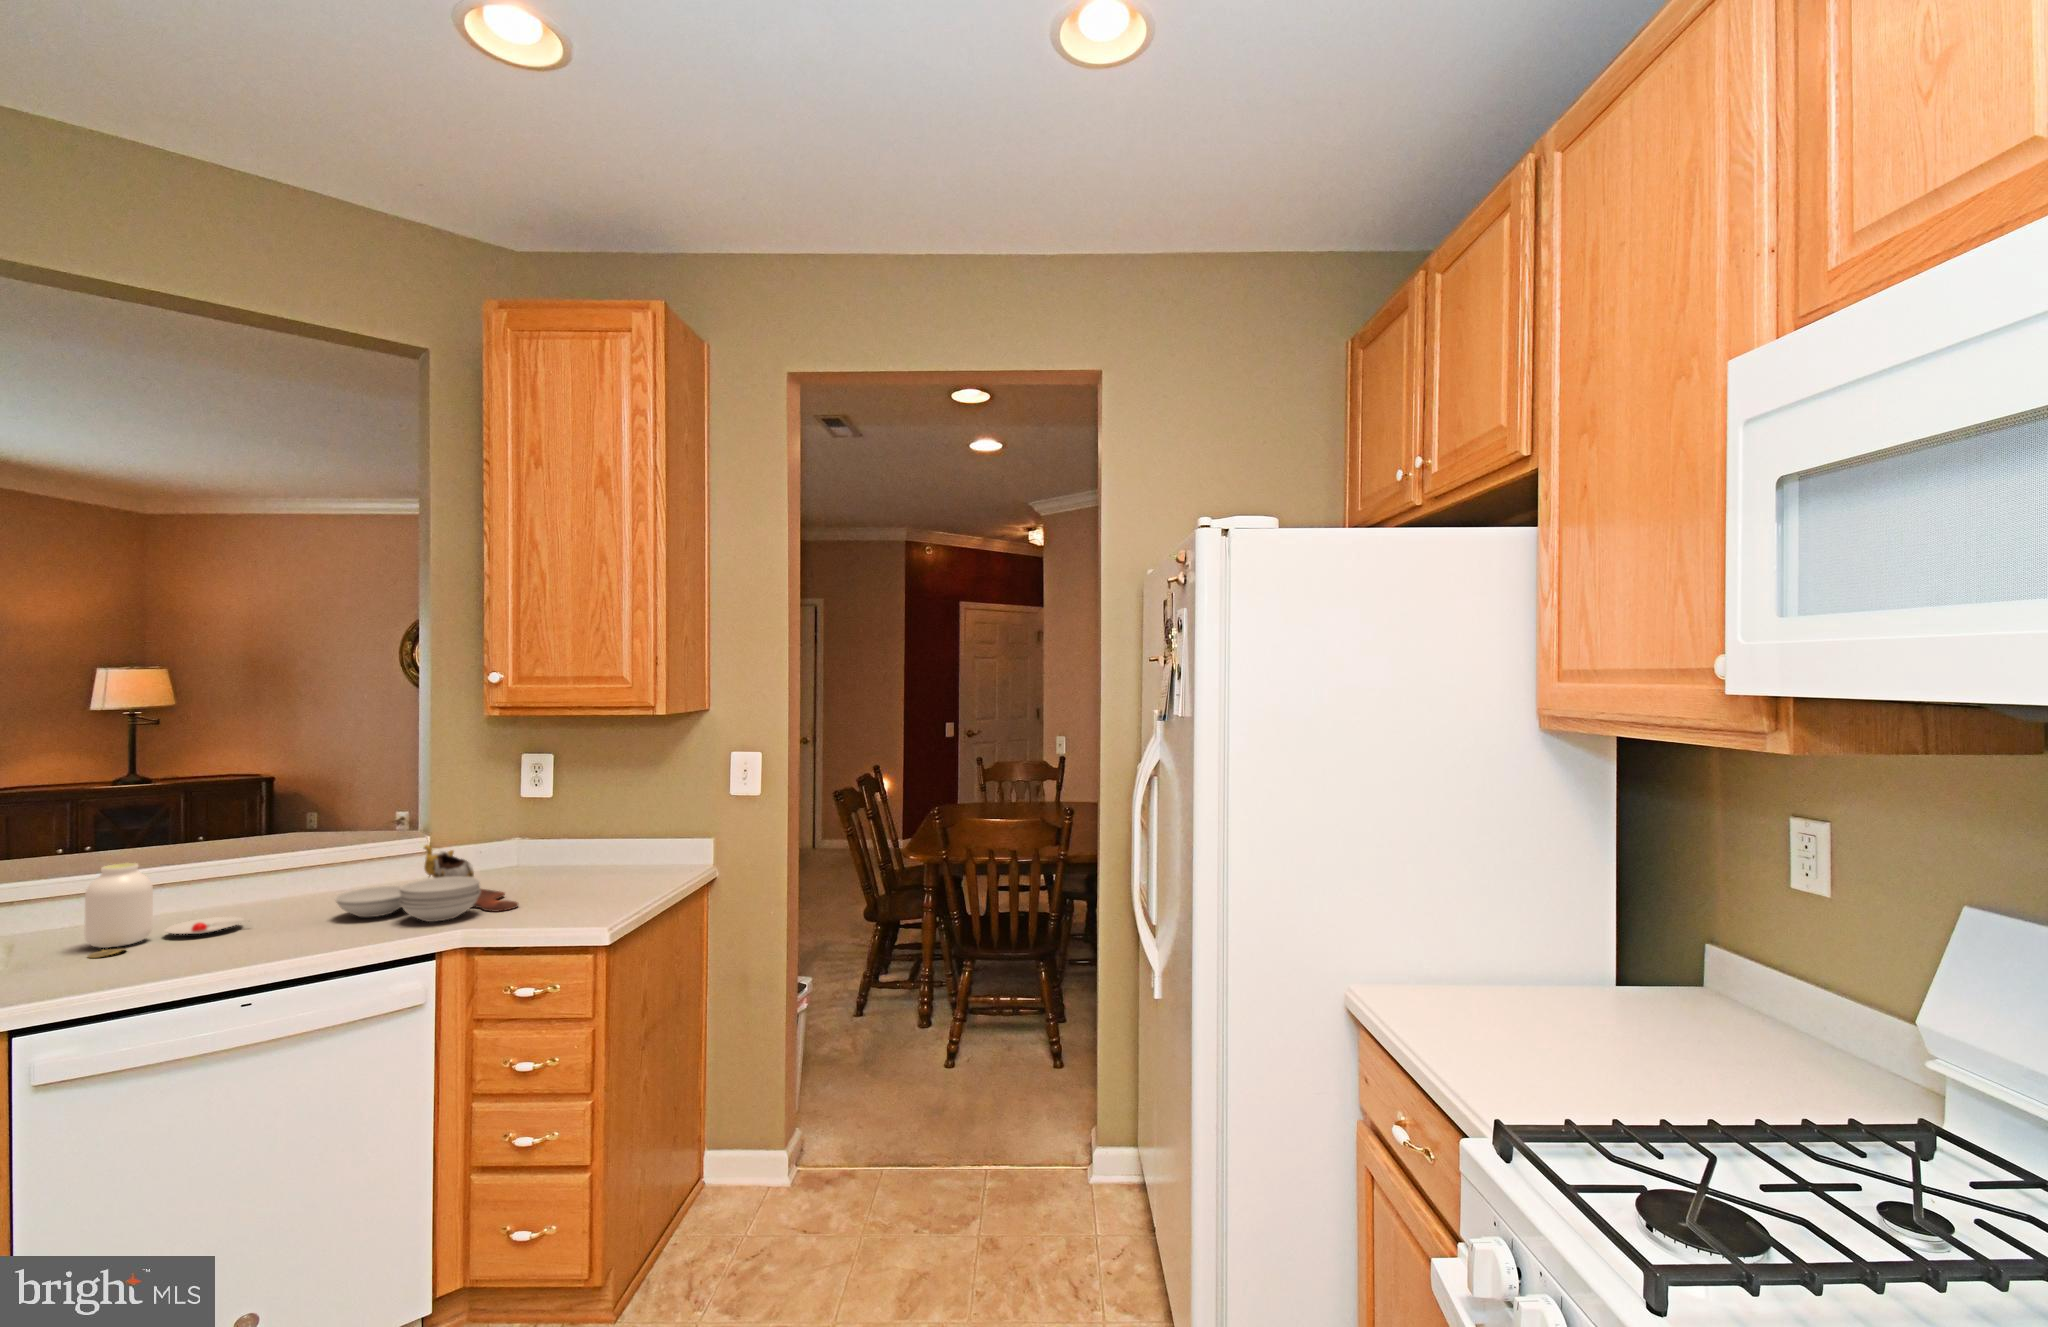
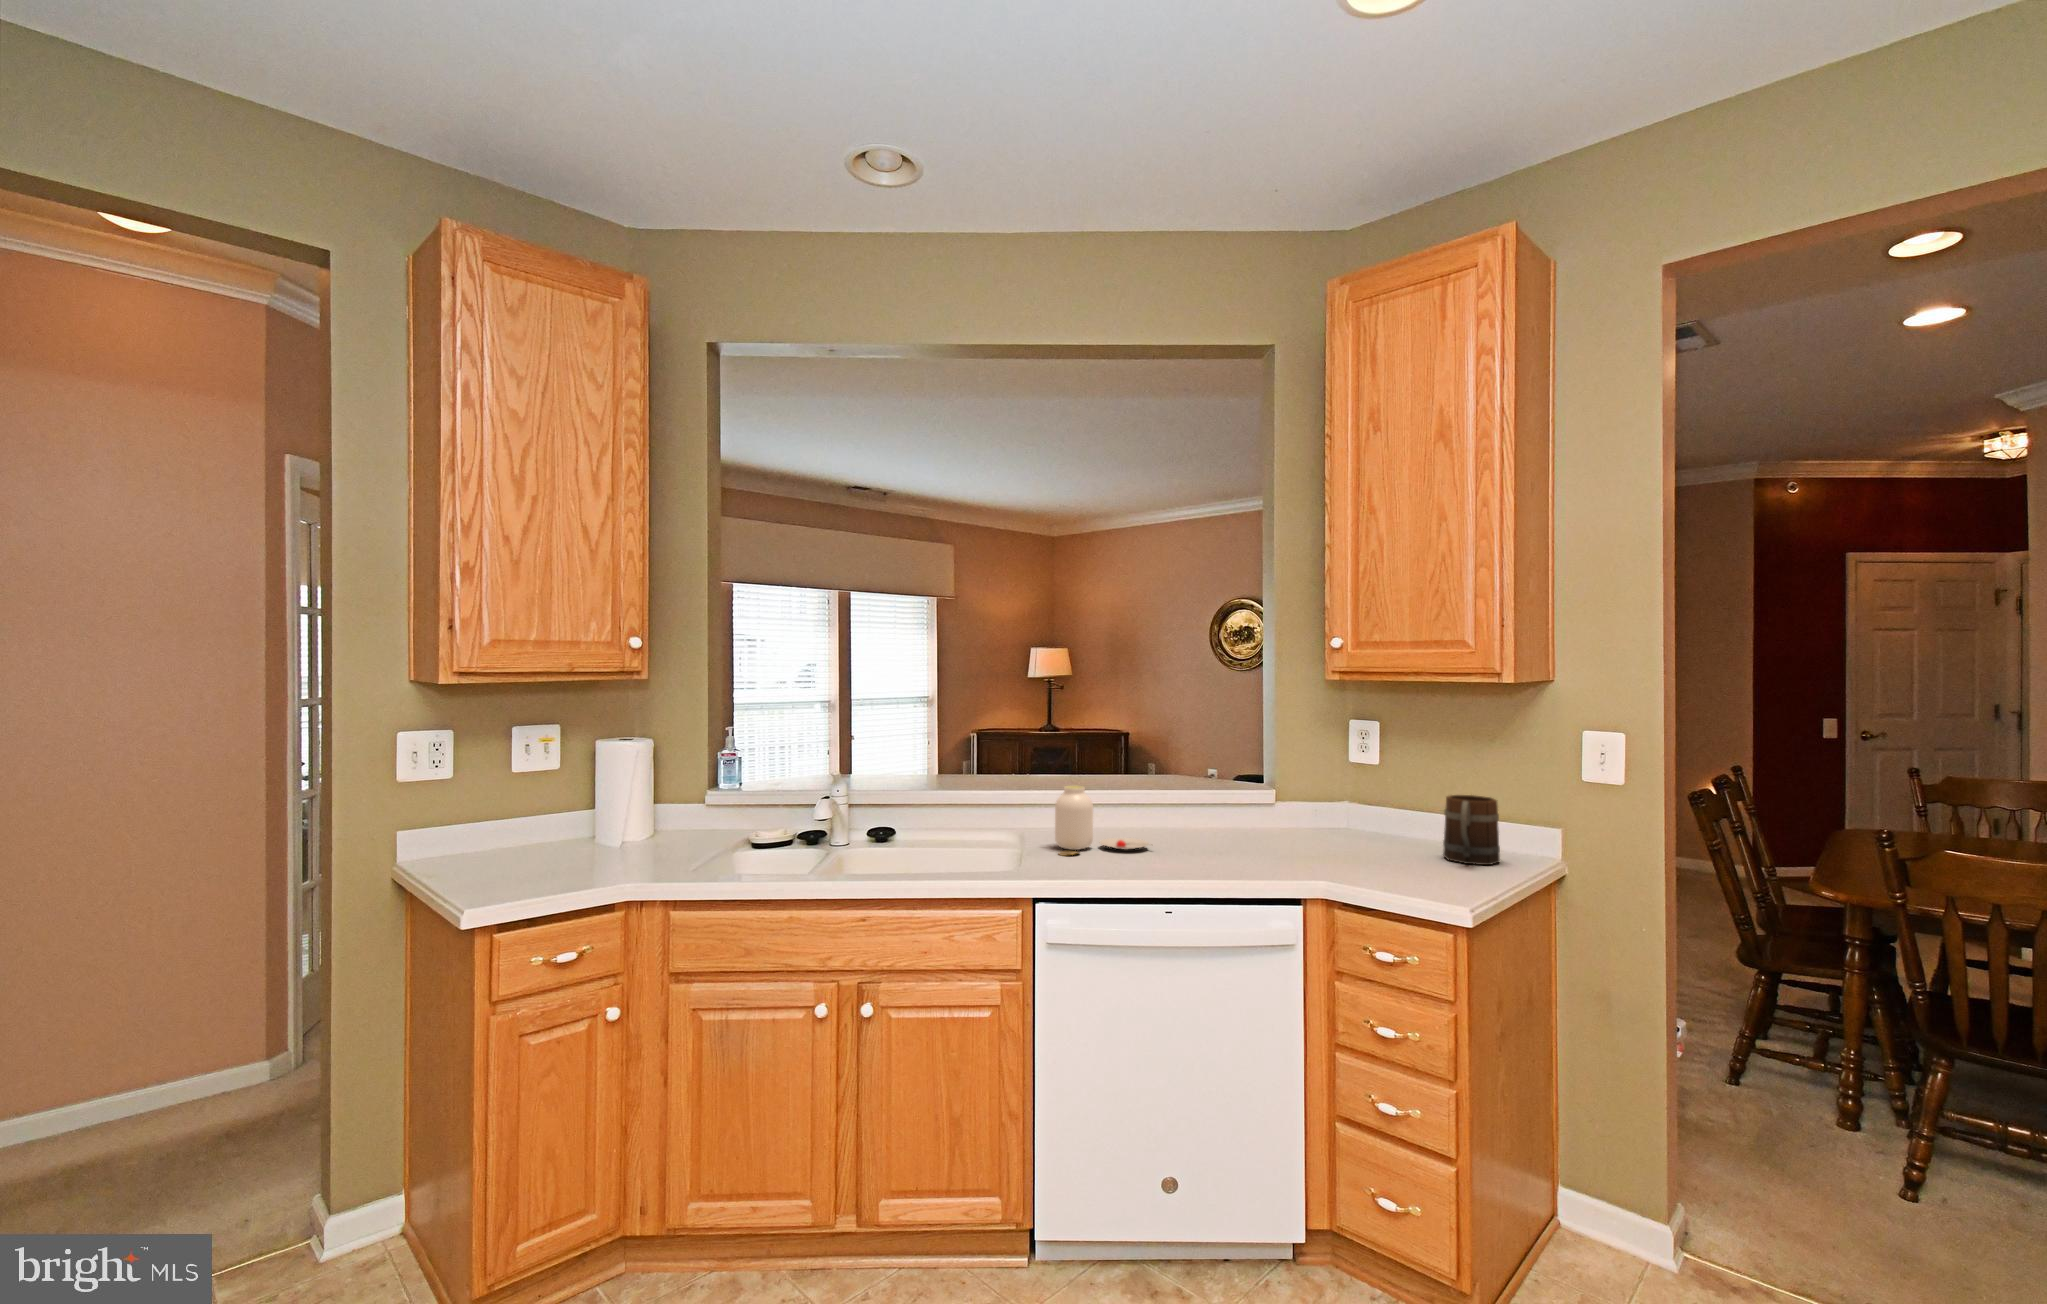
mug: none [604,818,655,883] -> present [1443,795,1500,865]
cutting board: present [335,845,518,922] -> none [1212,799,1366,872]

